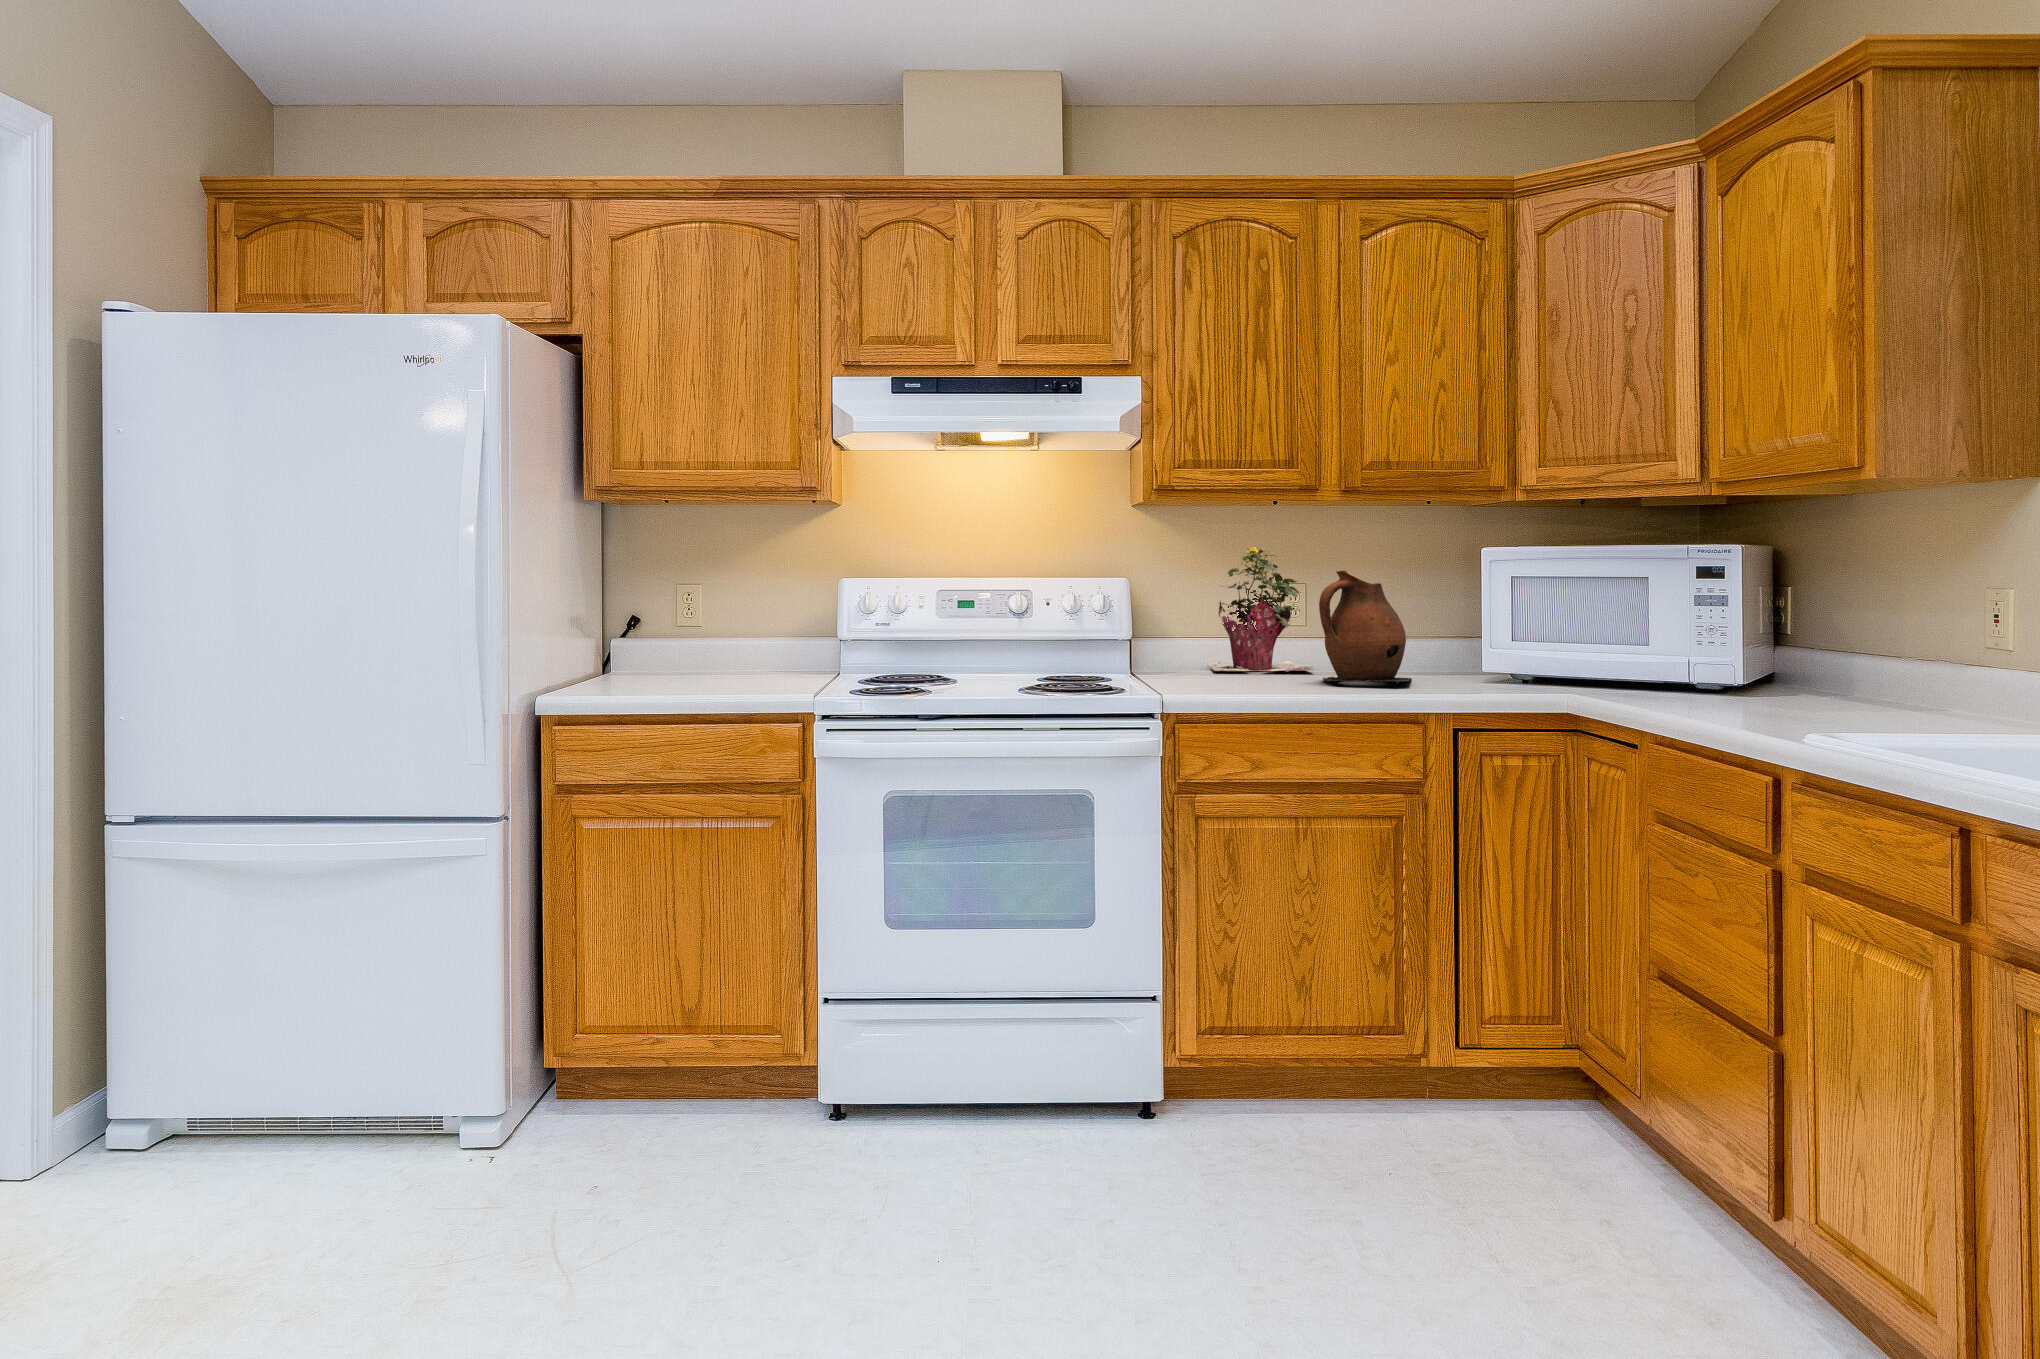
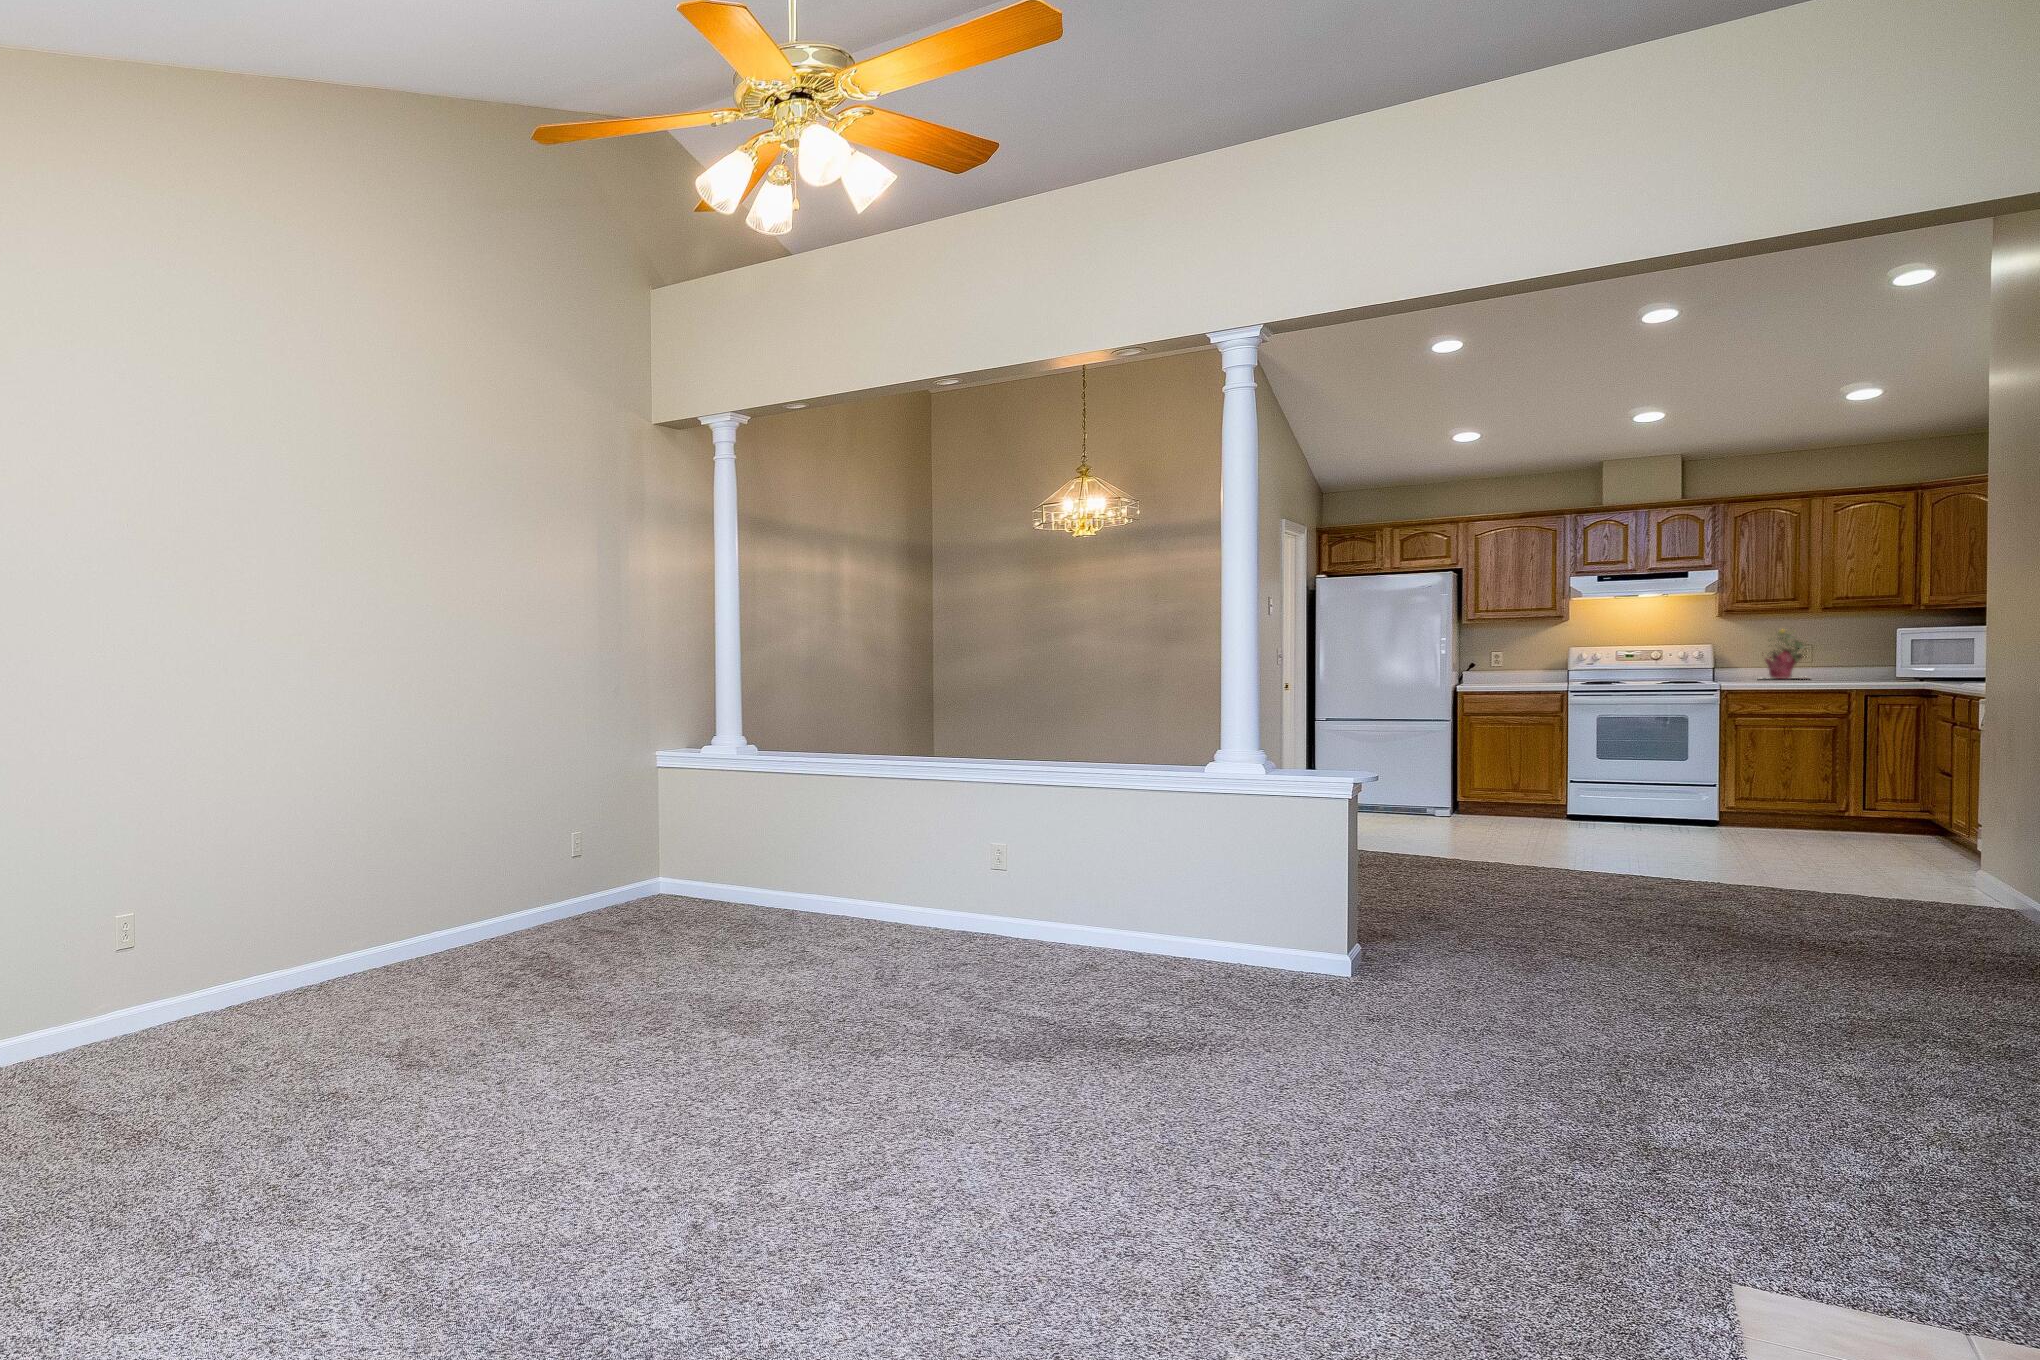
ceramic pitcher: present [1319,571,1412,684] -> none [1807,638,1860,681]

